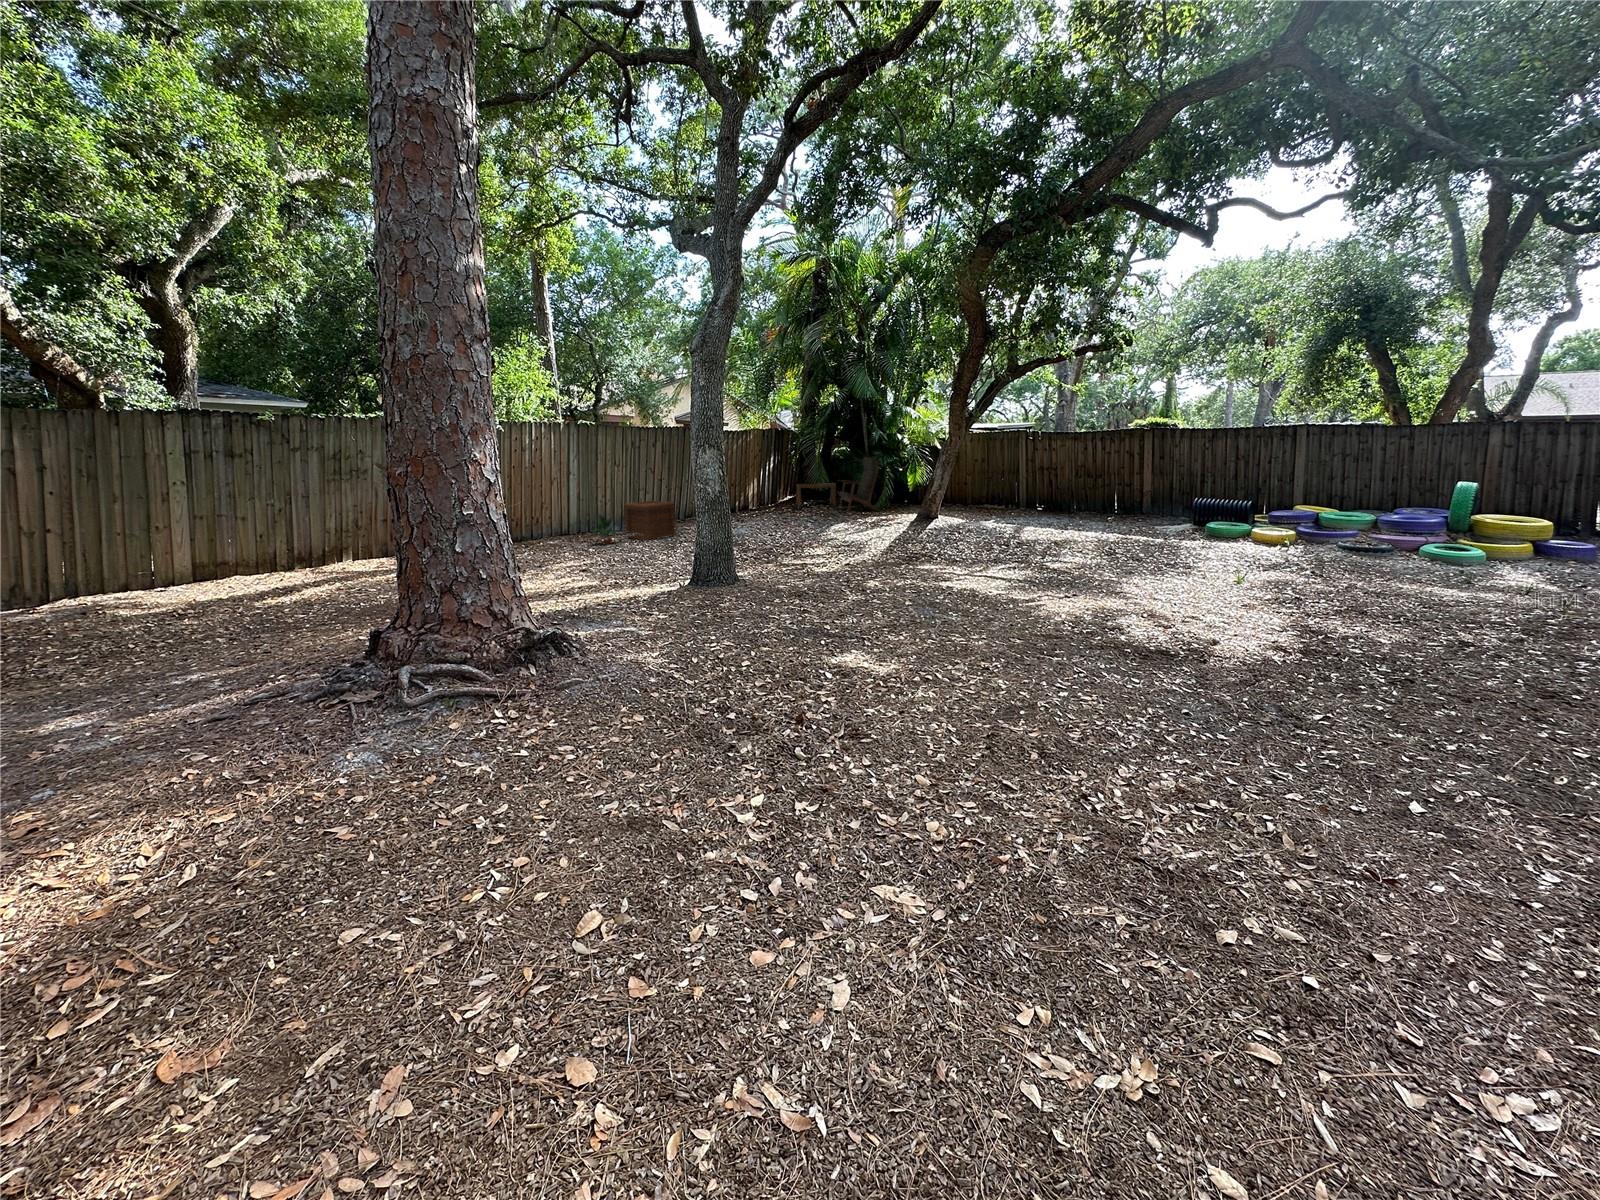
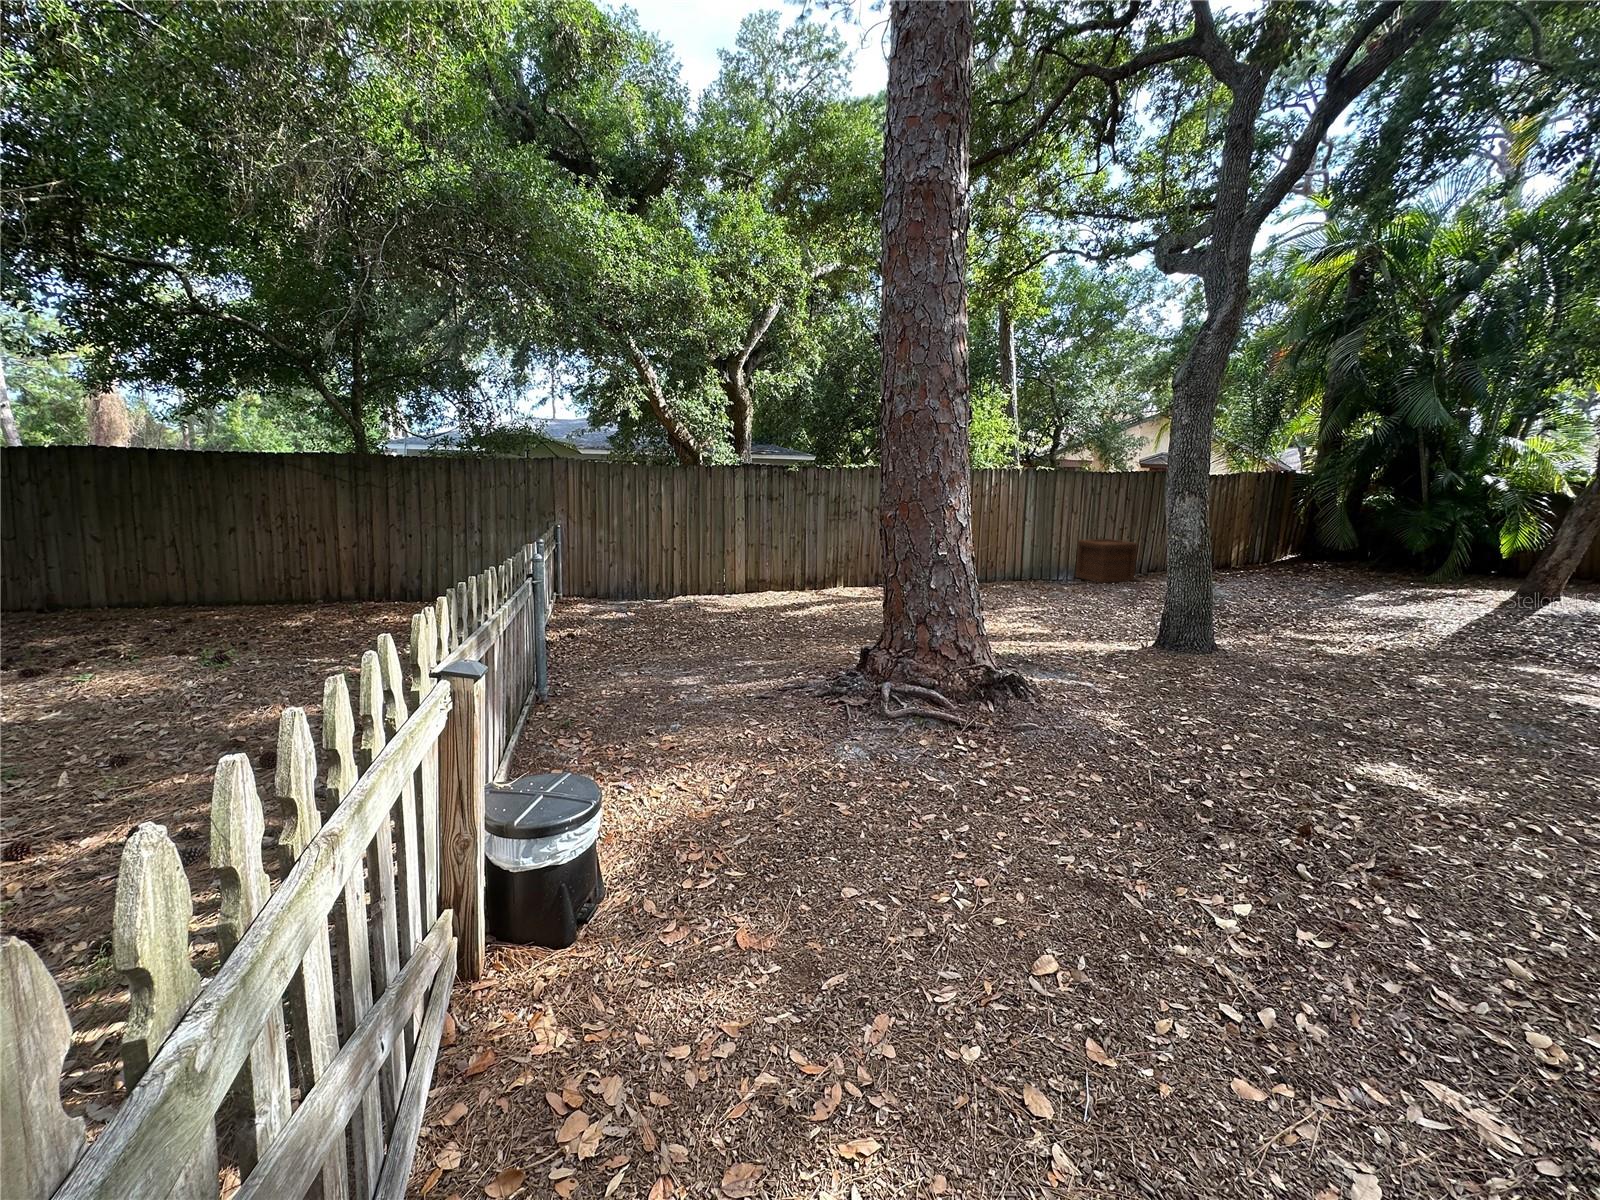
lounge chair: present [839,457,878,511] -> none [1376,503,1457,578]
bench: present [796,483,836,507] -> none [1305,532,1375,565]
potted plant: present [592,515,616,544] -> none [1038,549,1070,582]

